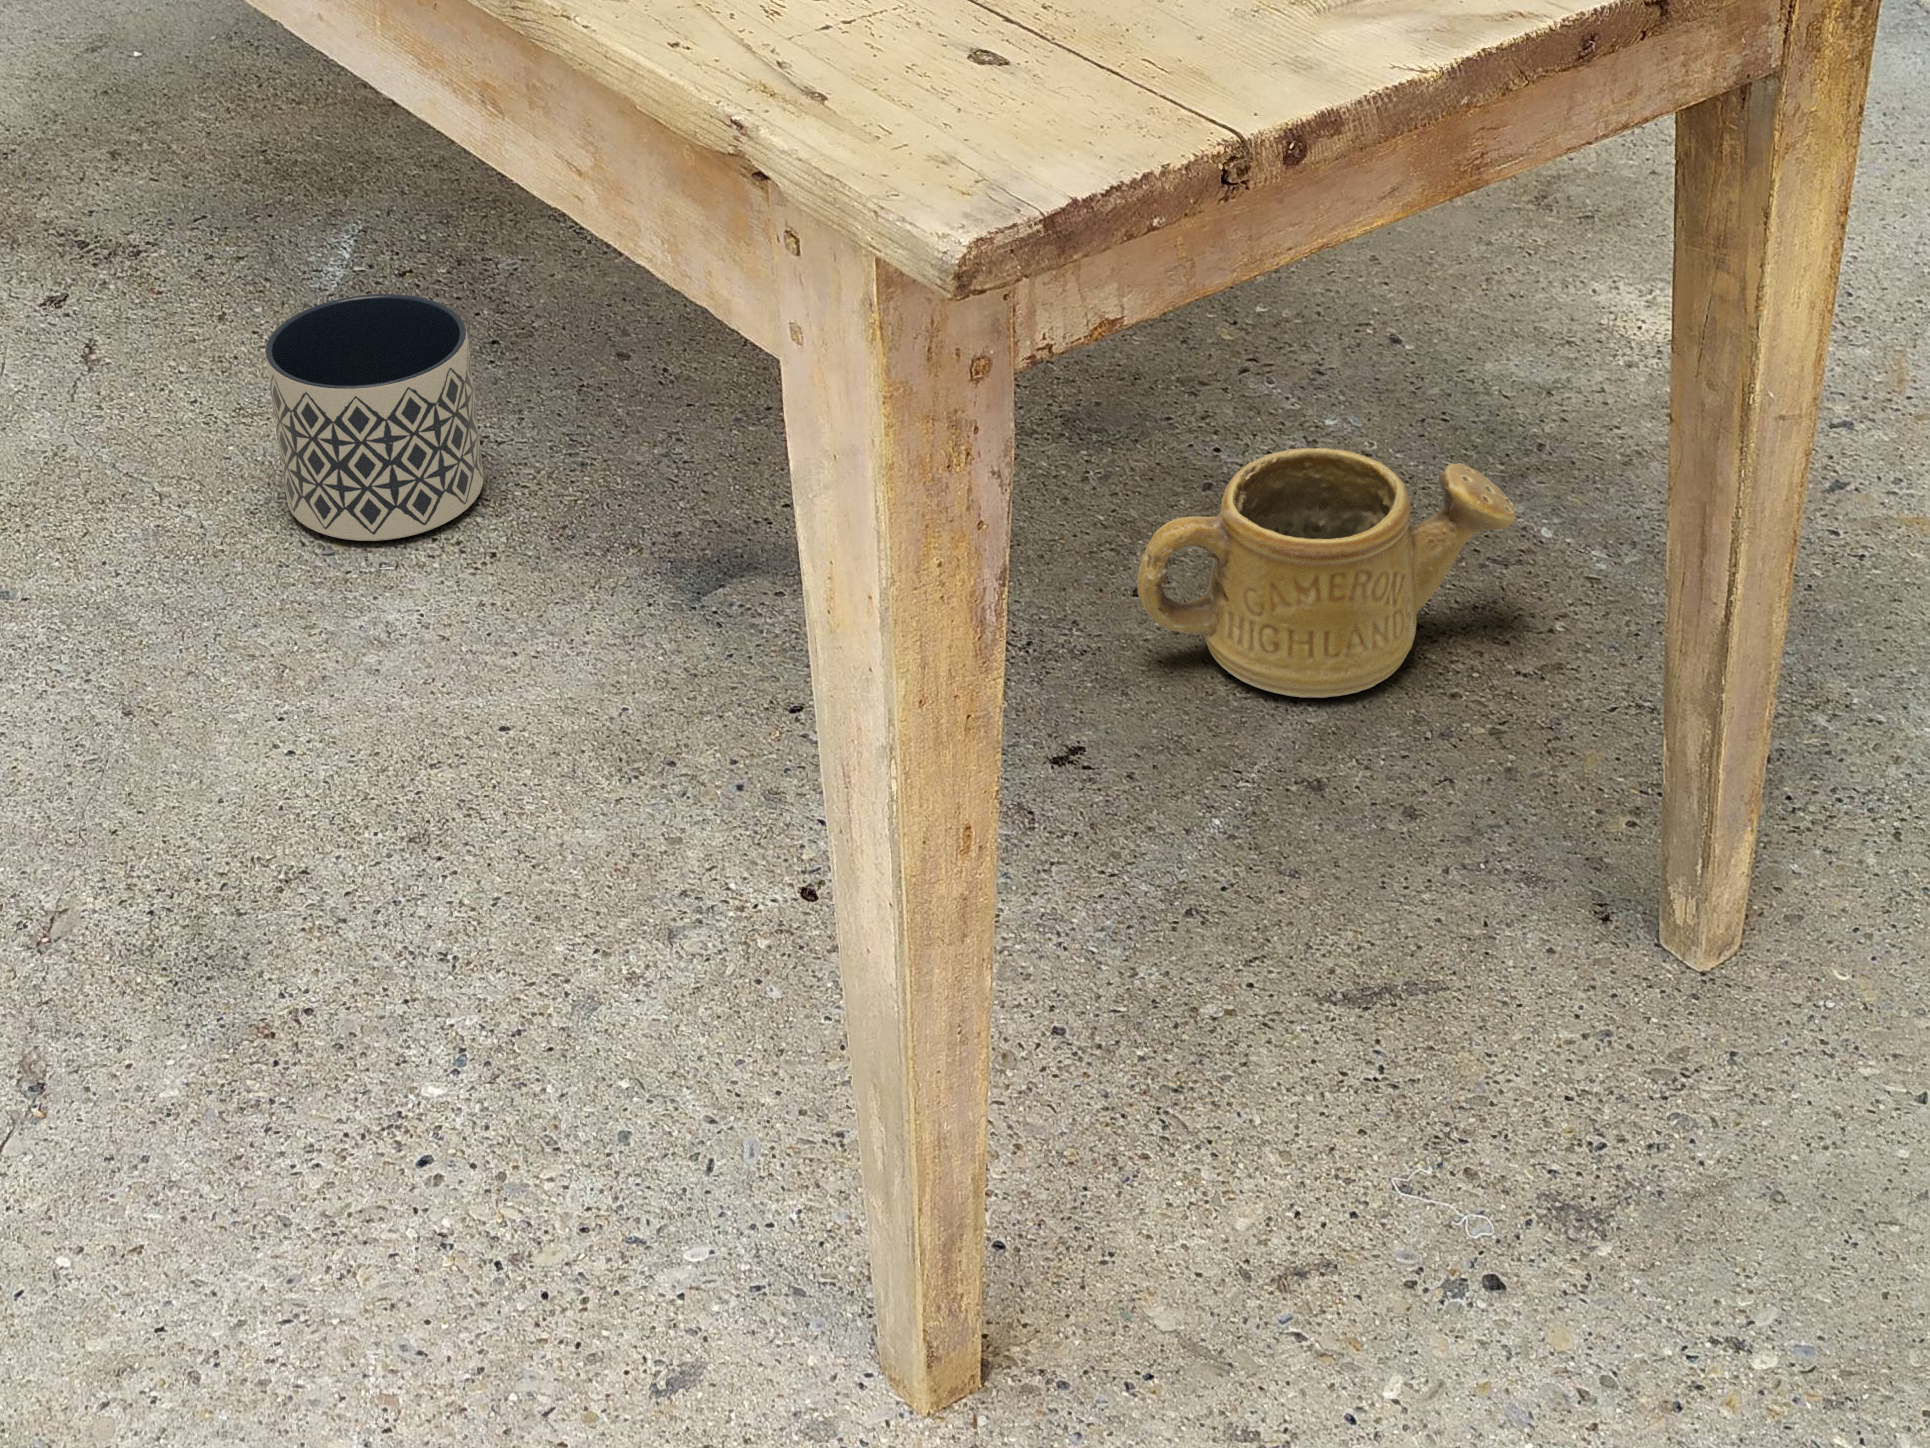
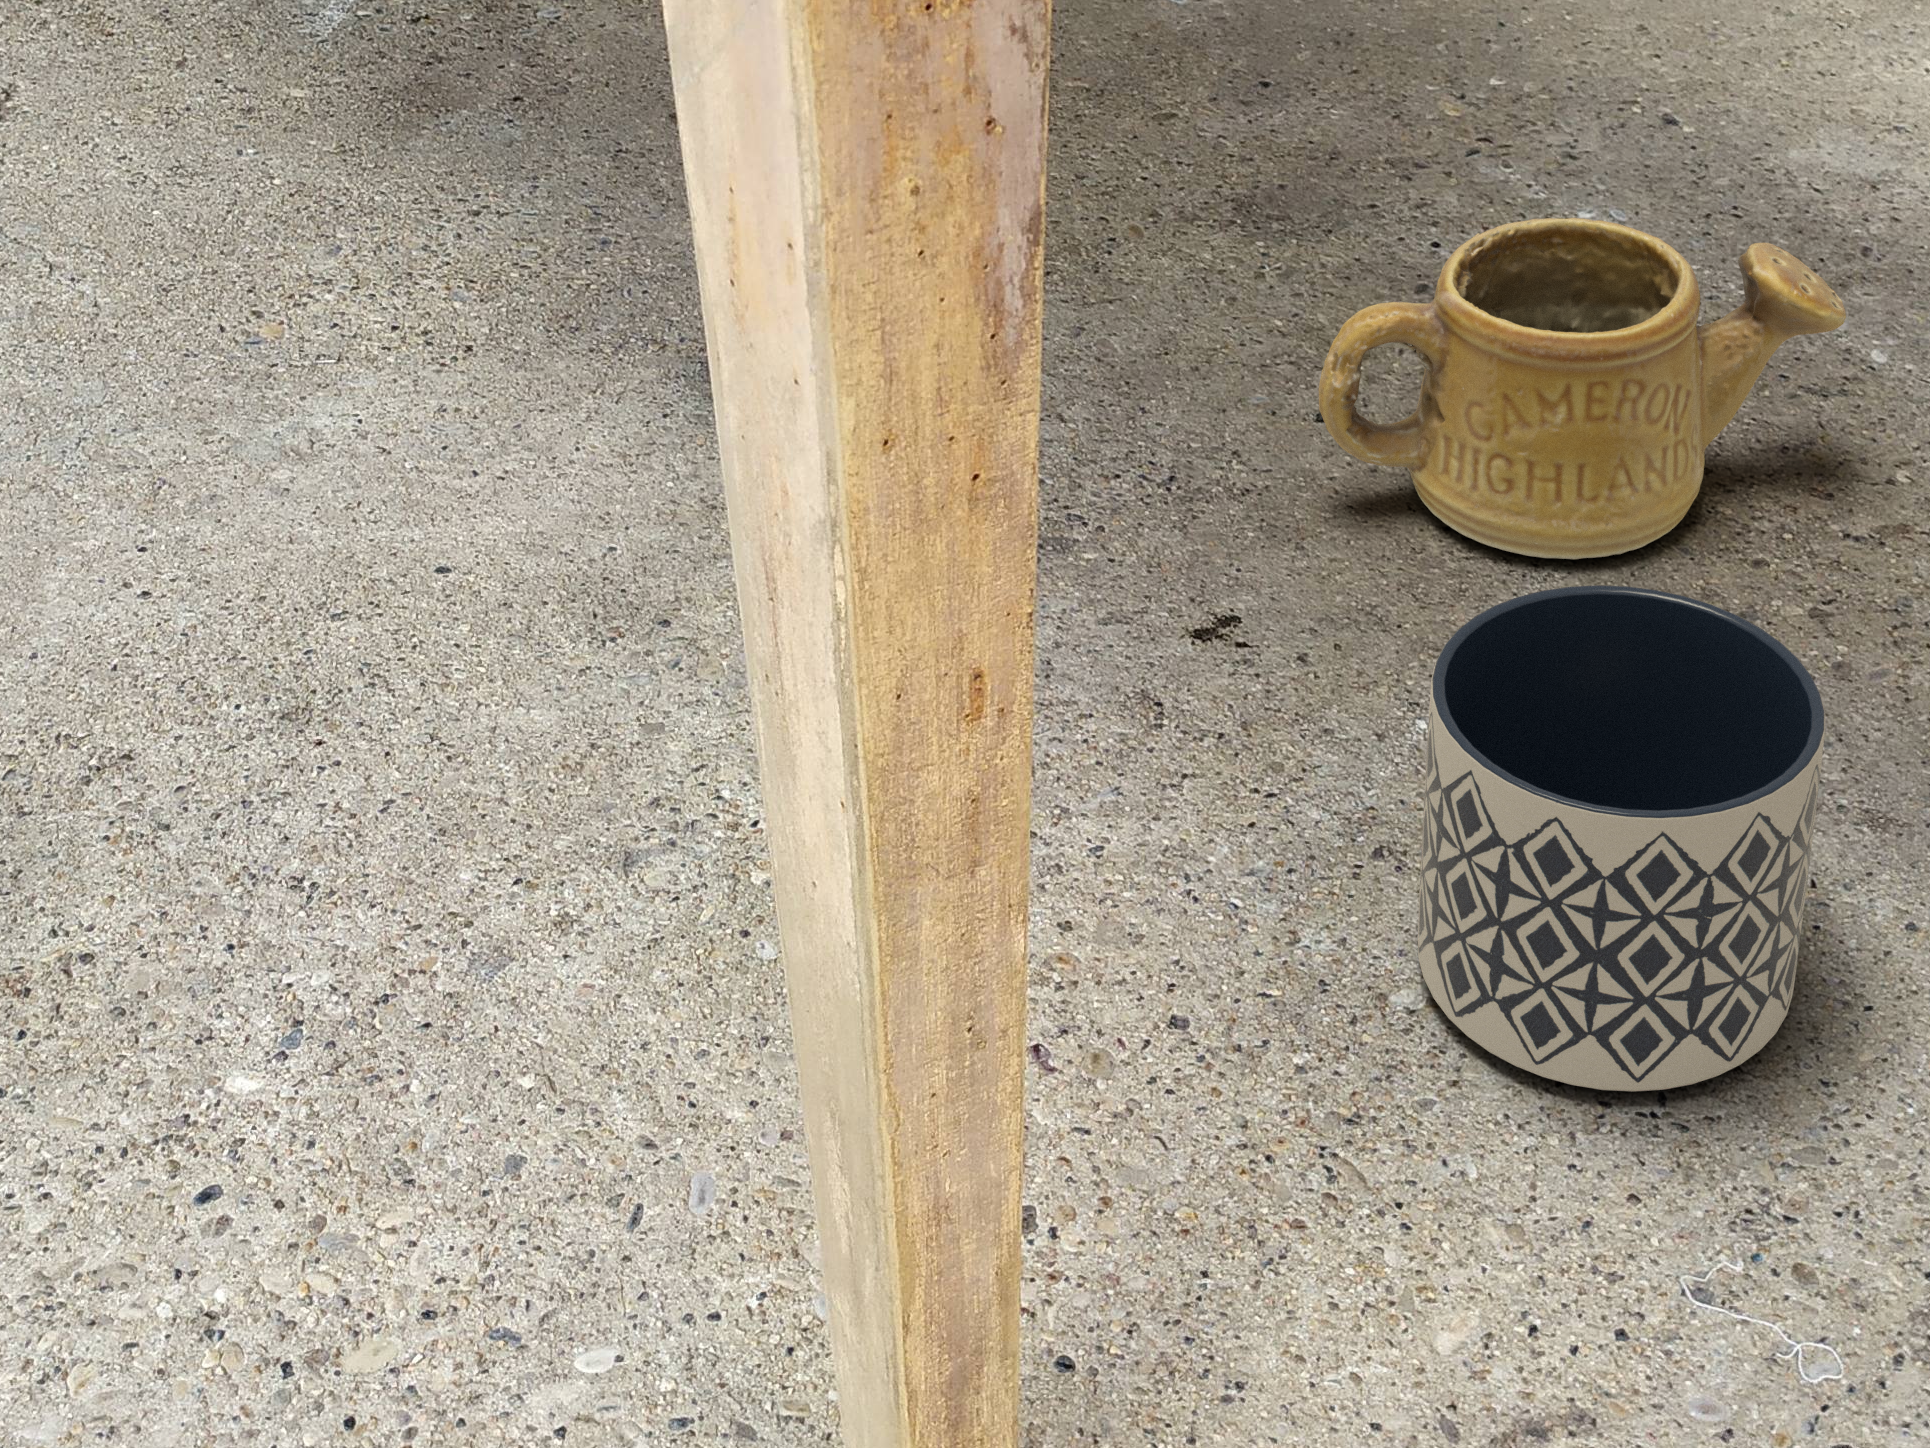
planter: present [265,294,483,541] -> present [1418,585,1825,1091]

